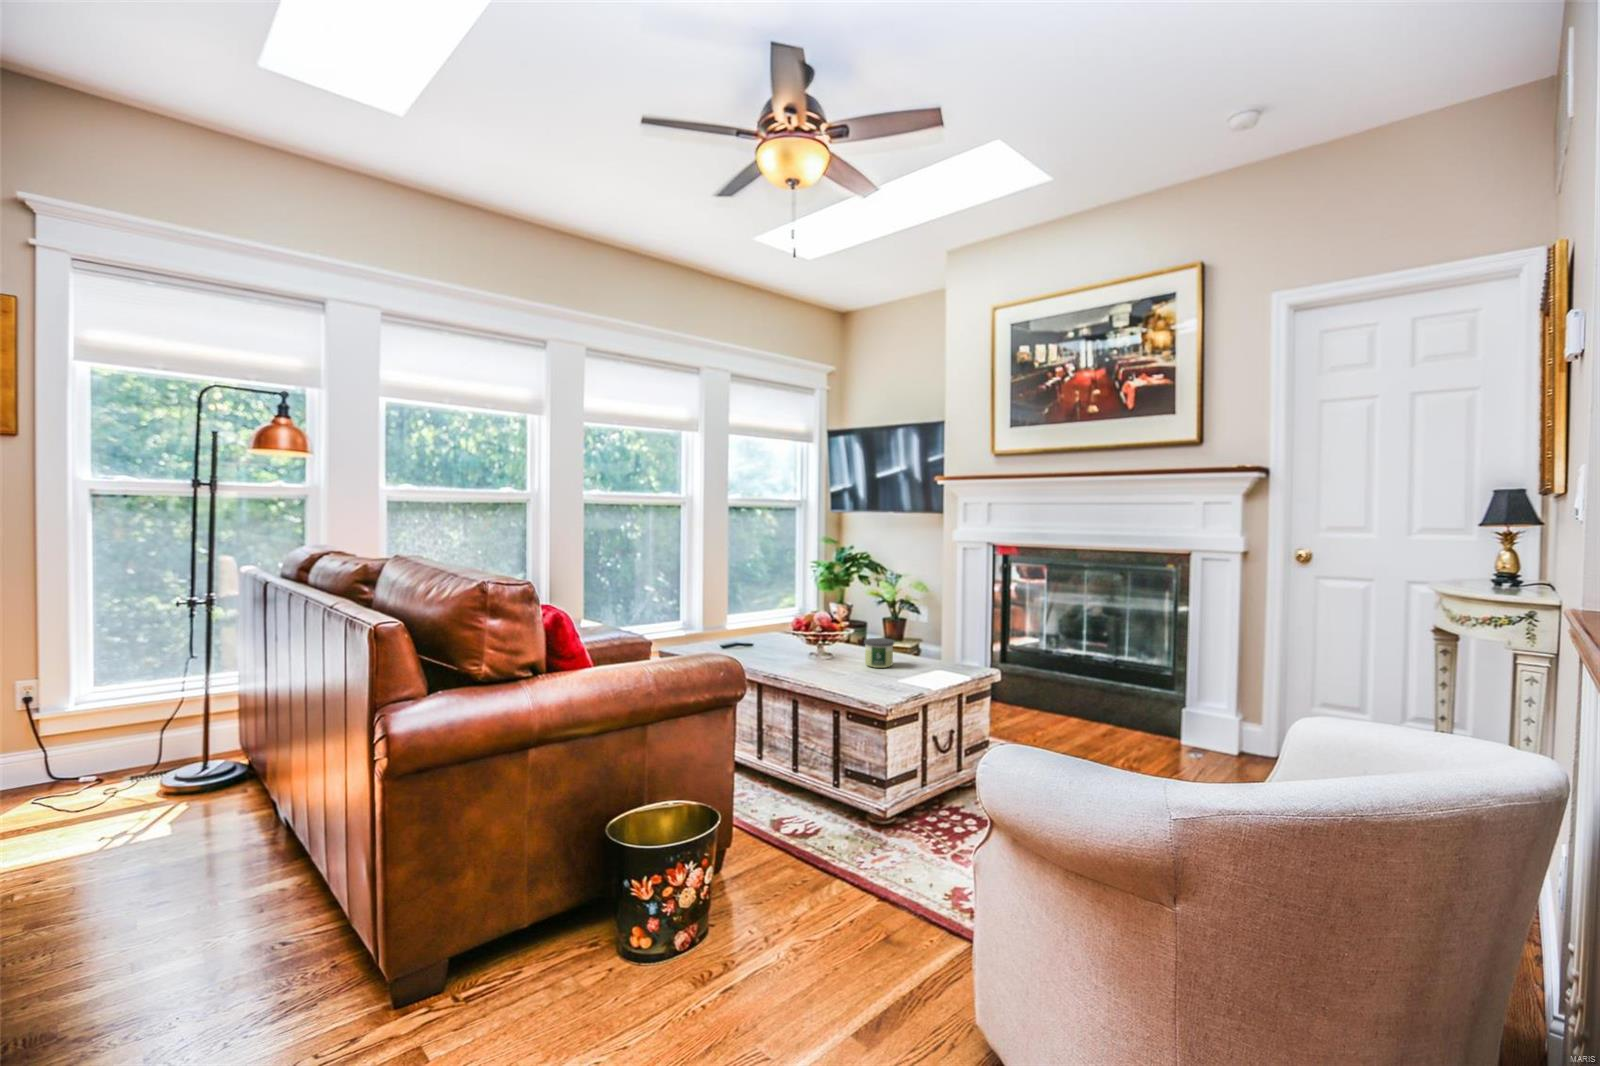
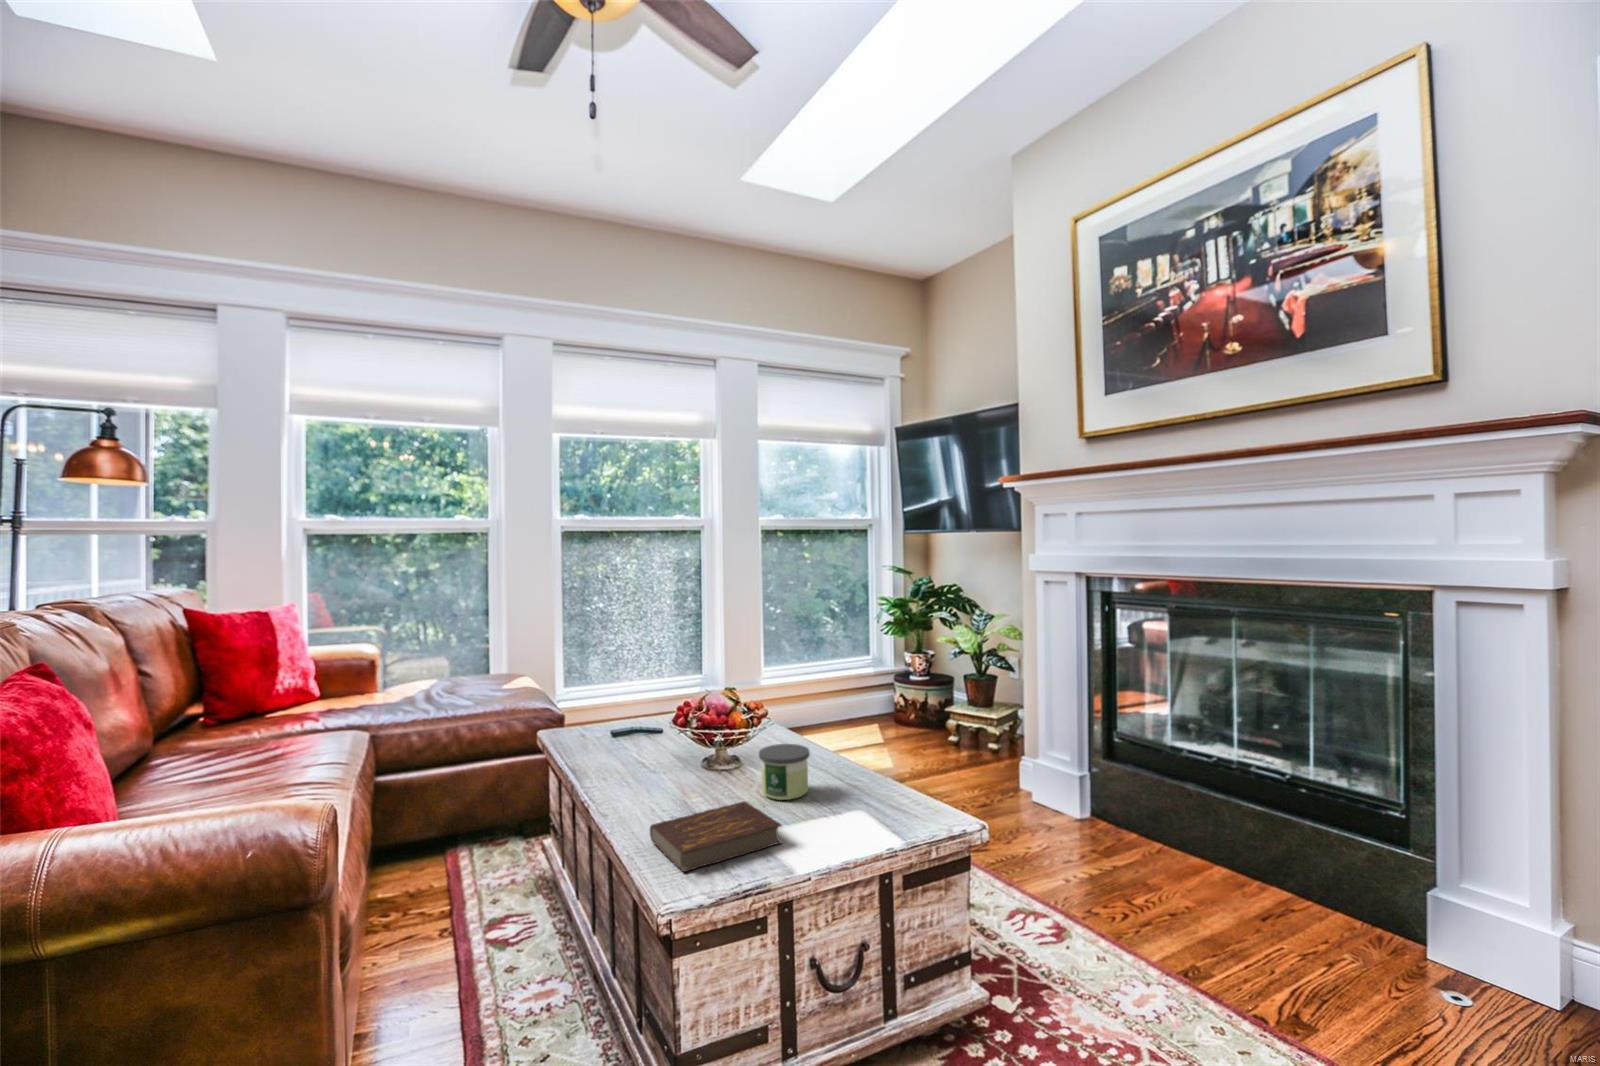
book: none [835,665,909,693] -> present [650,801,782,872]

